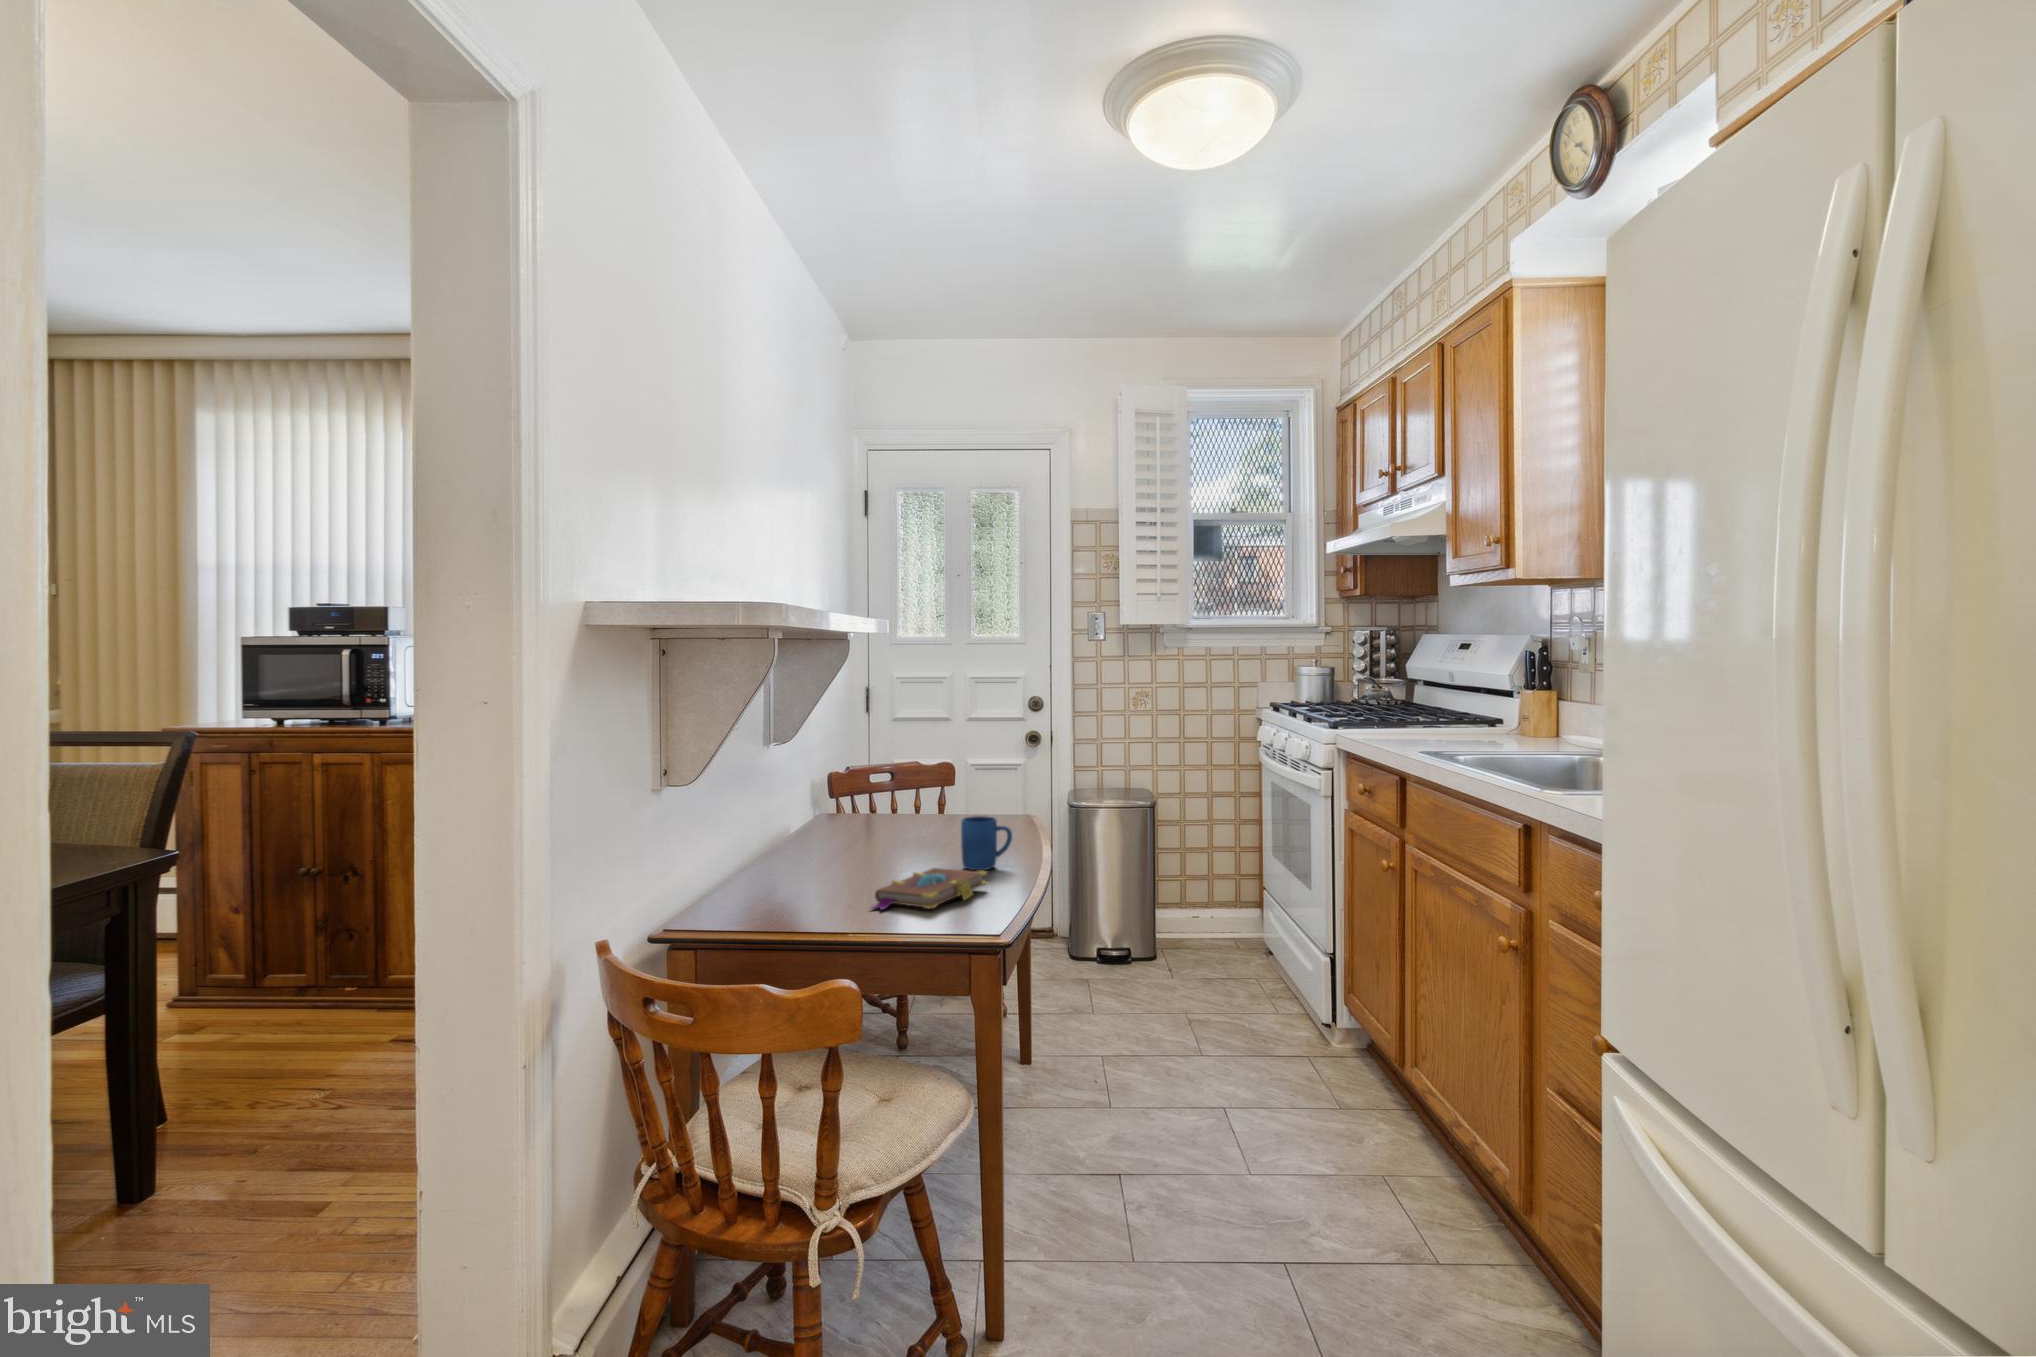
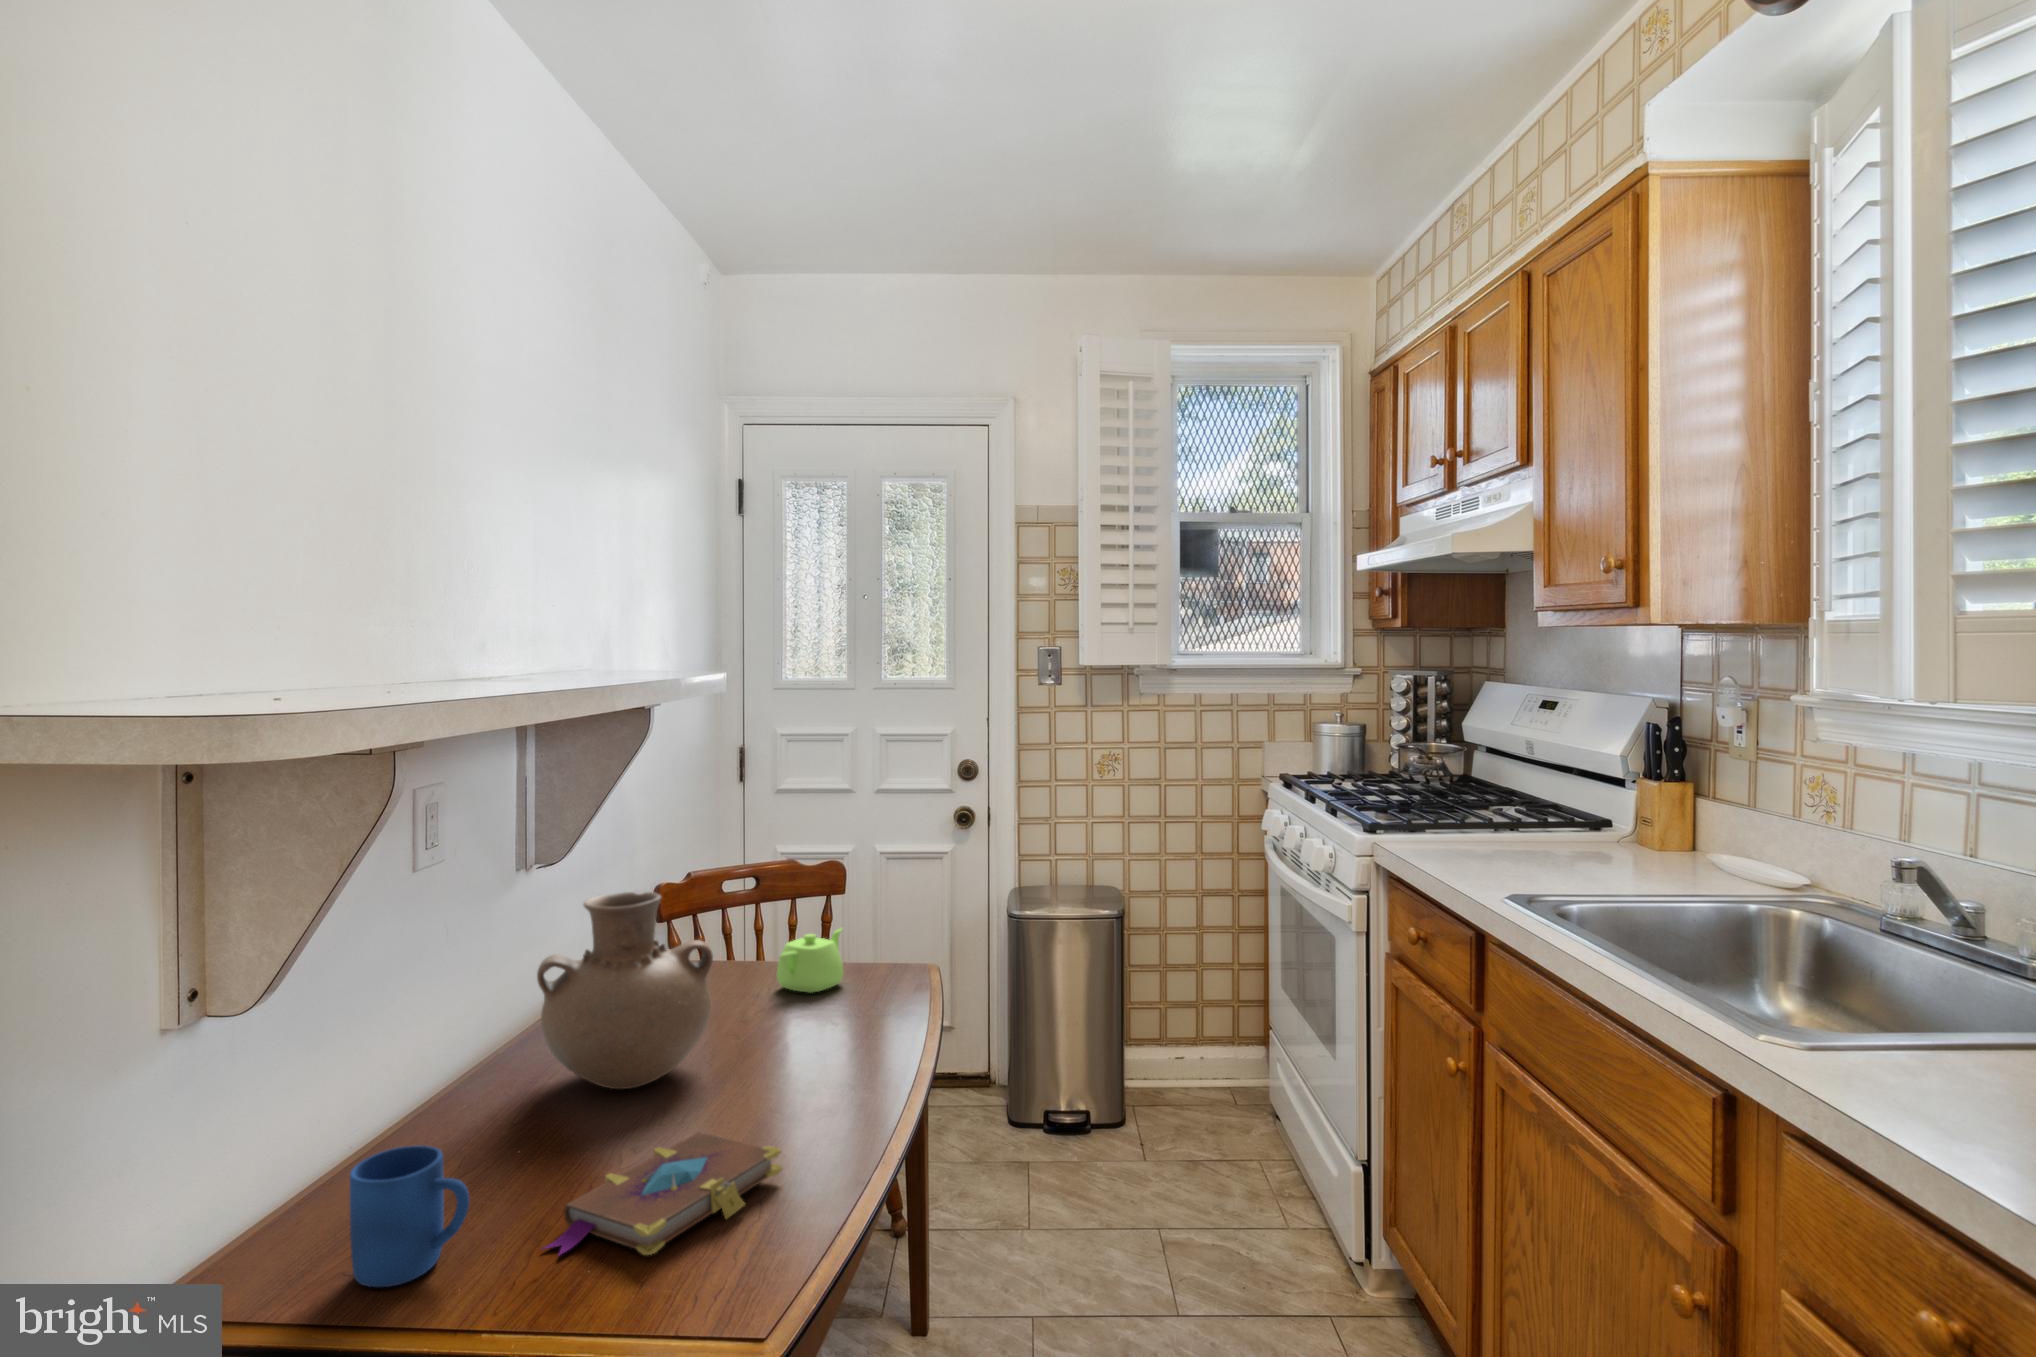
vase: none [817,745,919,861] -> present [537,892,713,1089]
teapot: none [938,789,981,827] -> present [777,928,843,993]
mug: present [961,816,1012,870] -> present [350,1145,470,1287]

